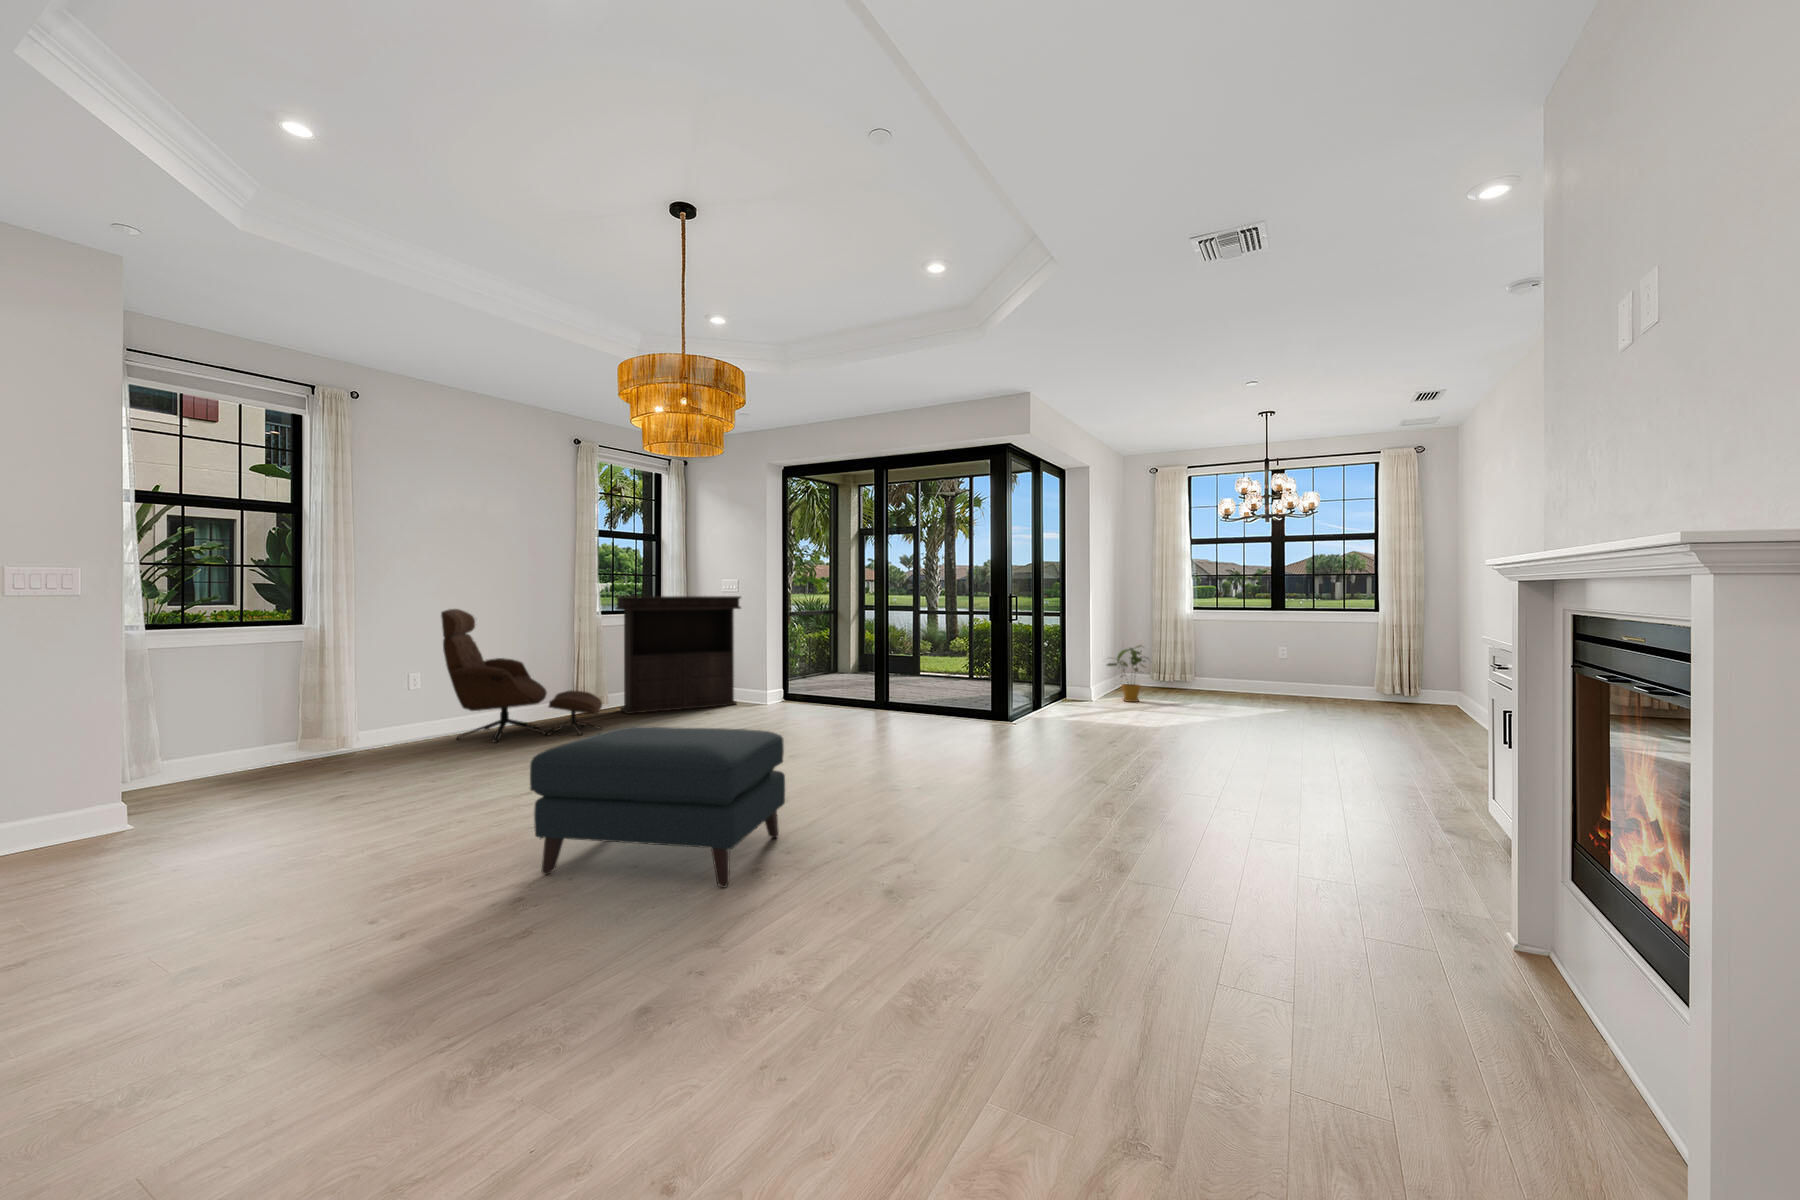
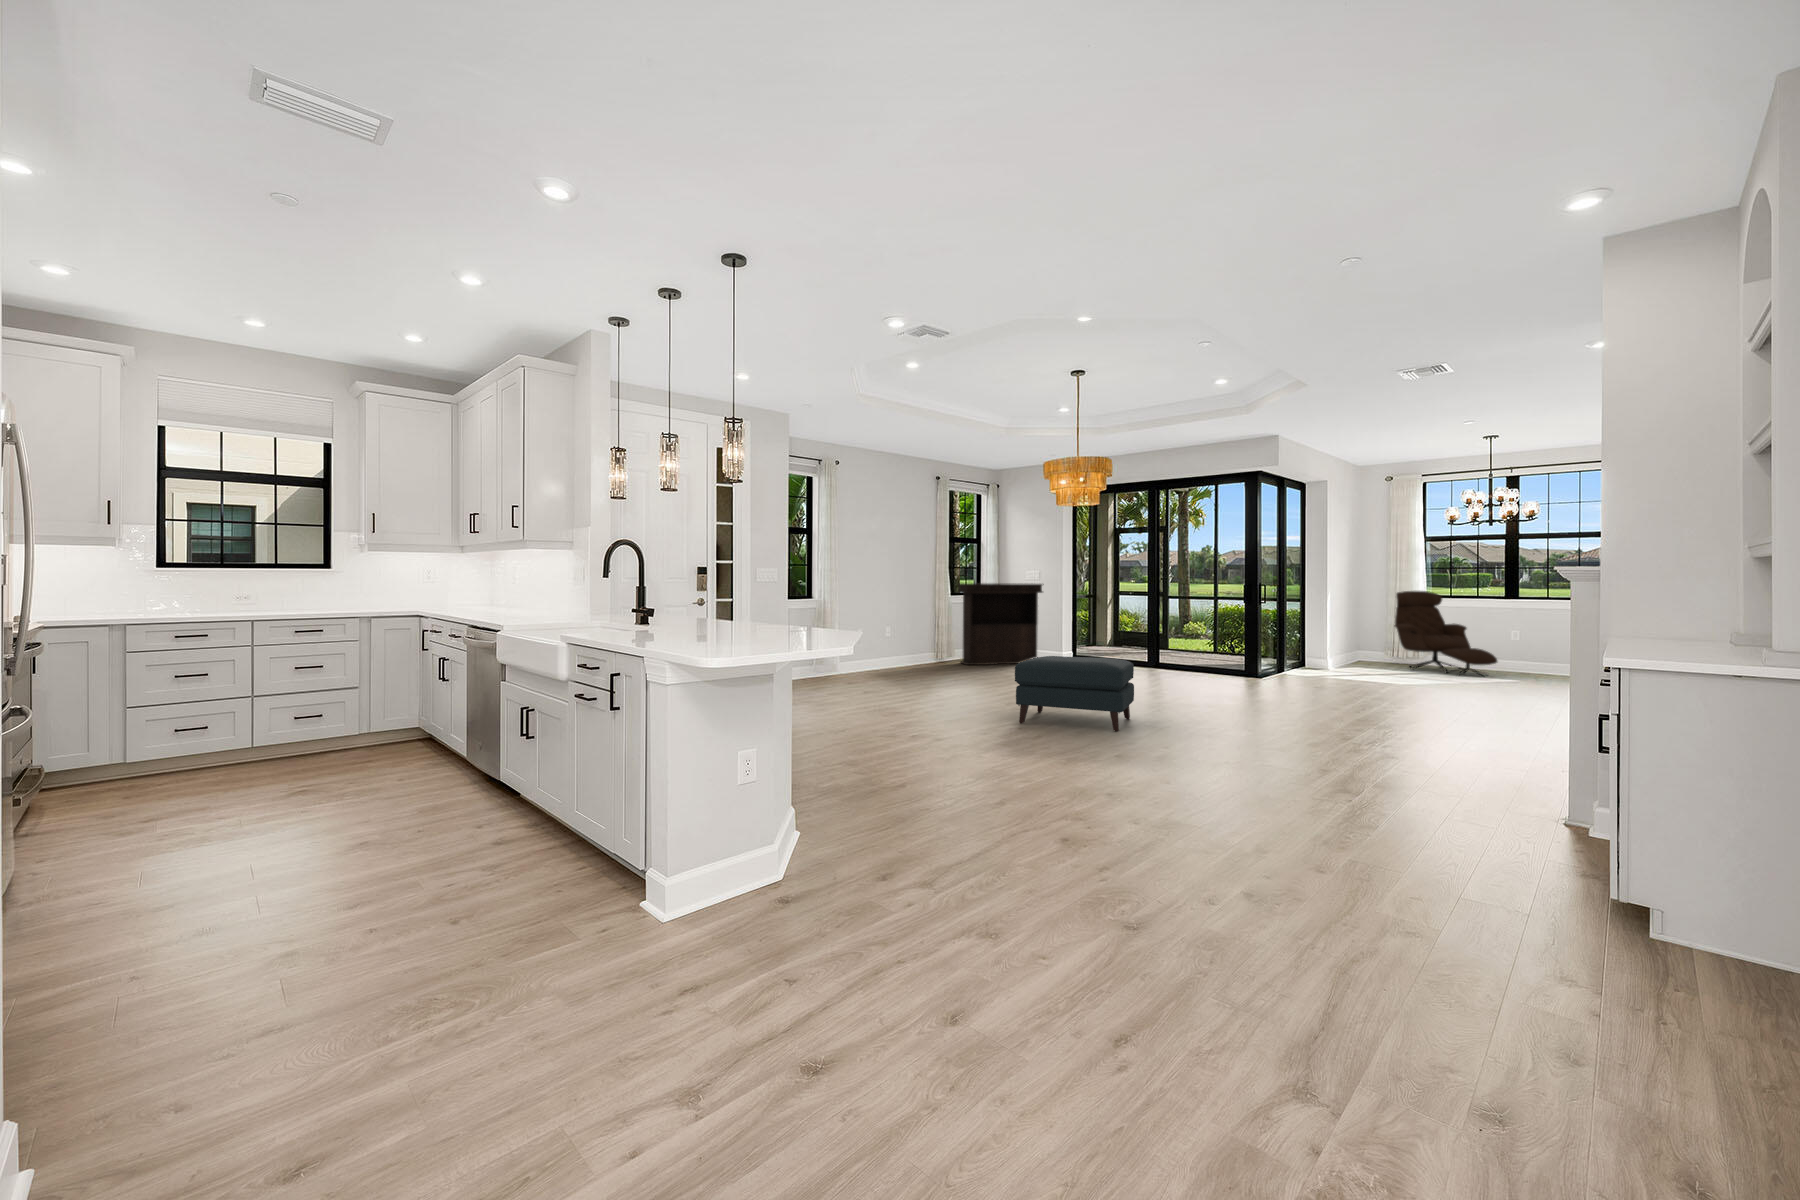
lounge chair: present [441,609,602,742] -> present [1395,591,1497,676]
house plant: present [1107,646,1145,702] -> none [1338,626,1383,672]

